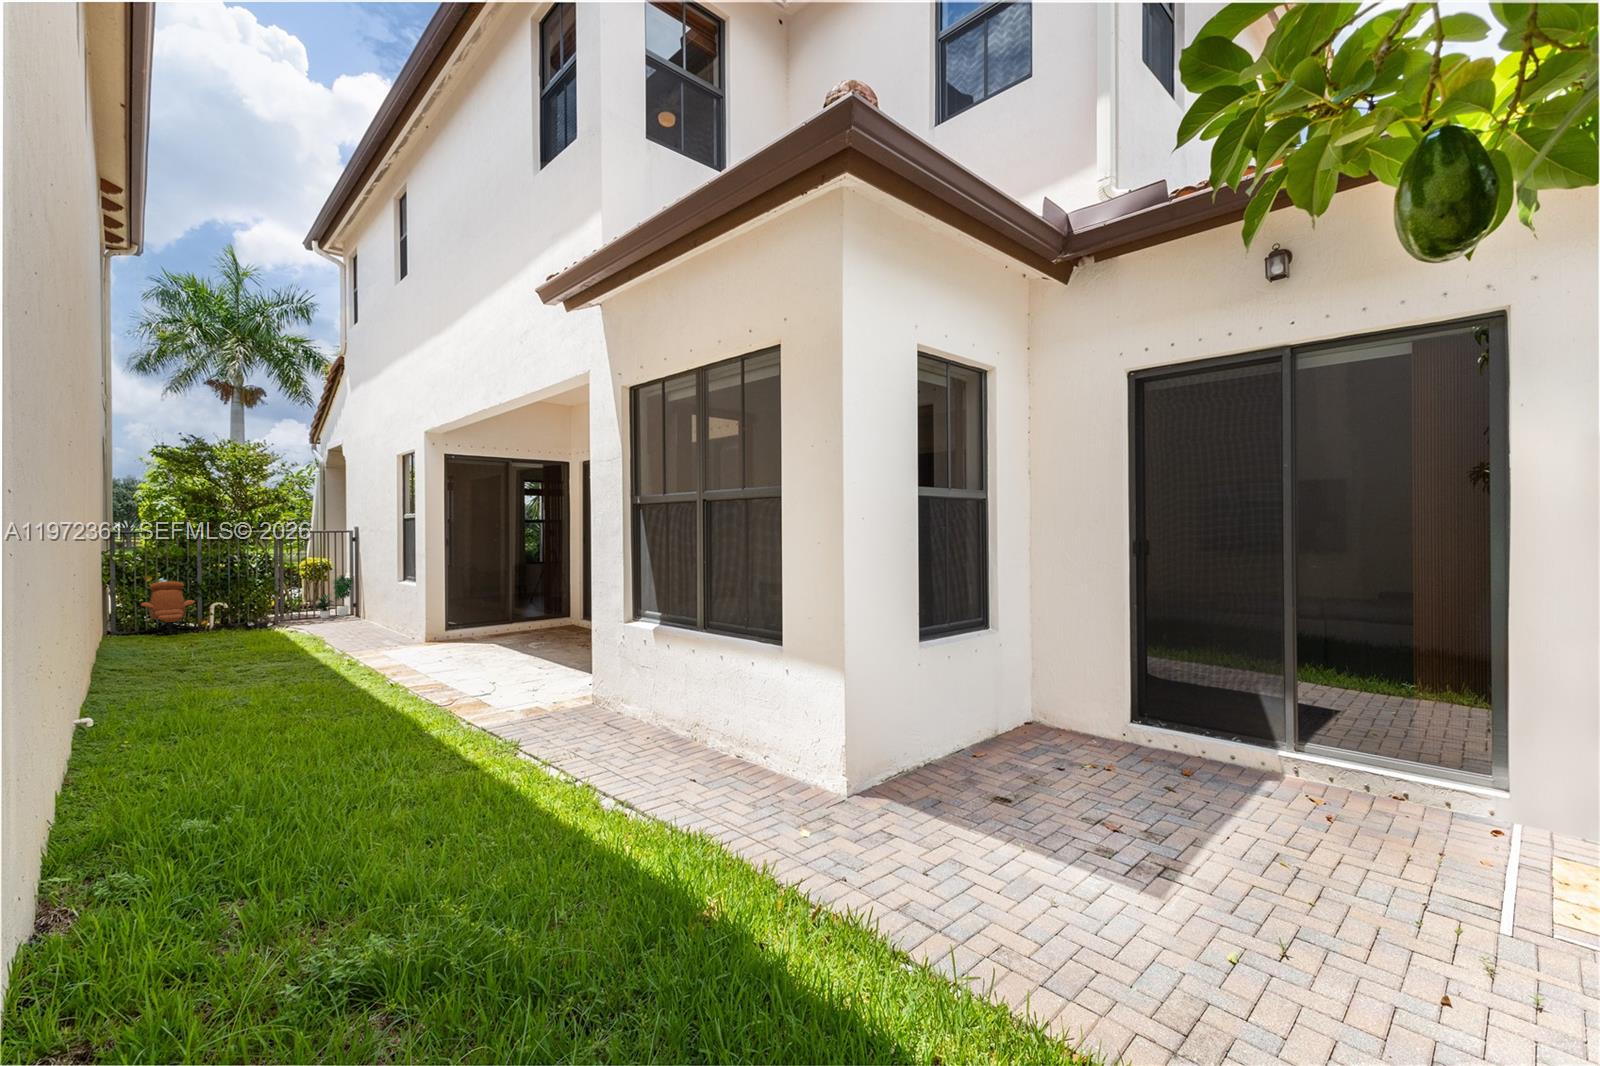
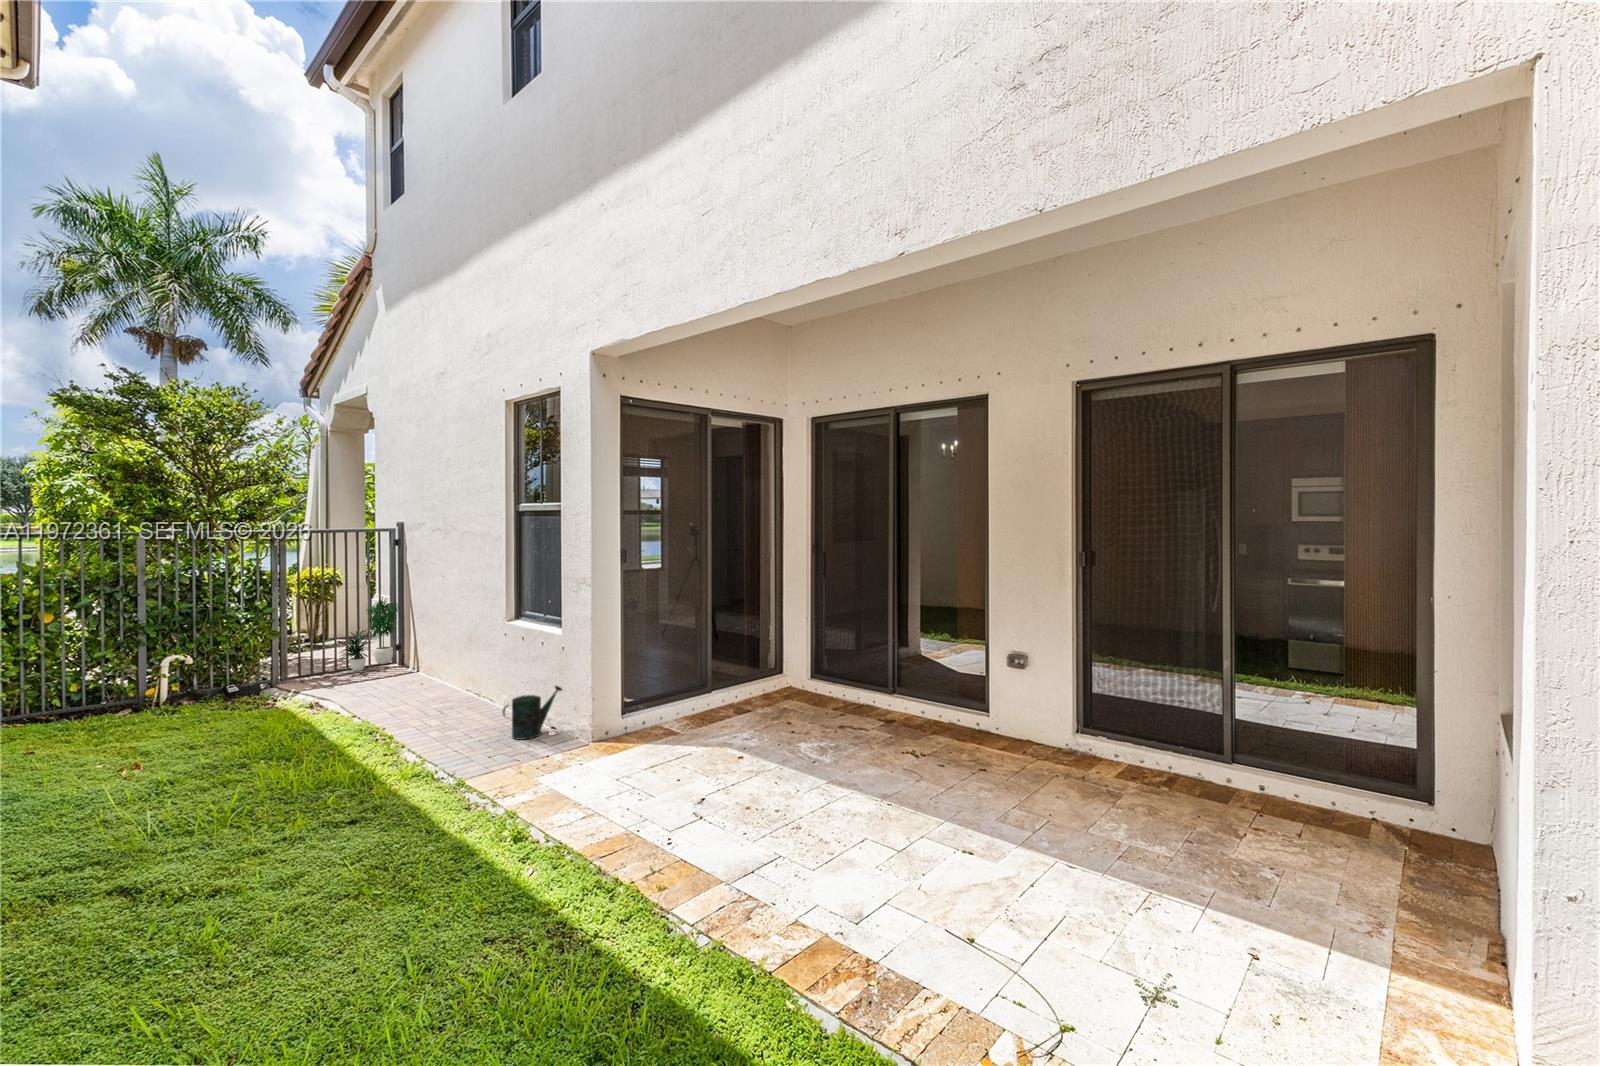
lounge chair: present [141,581,194,635] -> none [30,621,134,727]
watering can: none [374,615,413,642] -> present [503,686,562,740]

